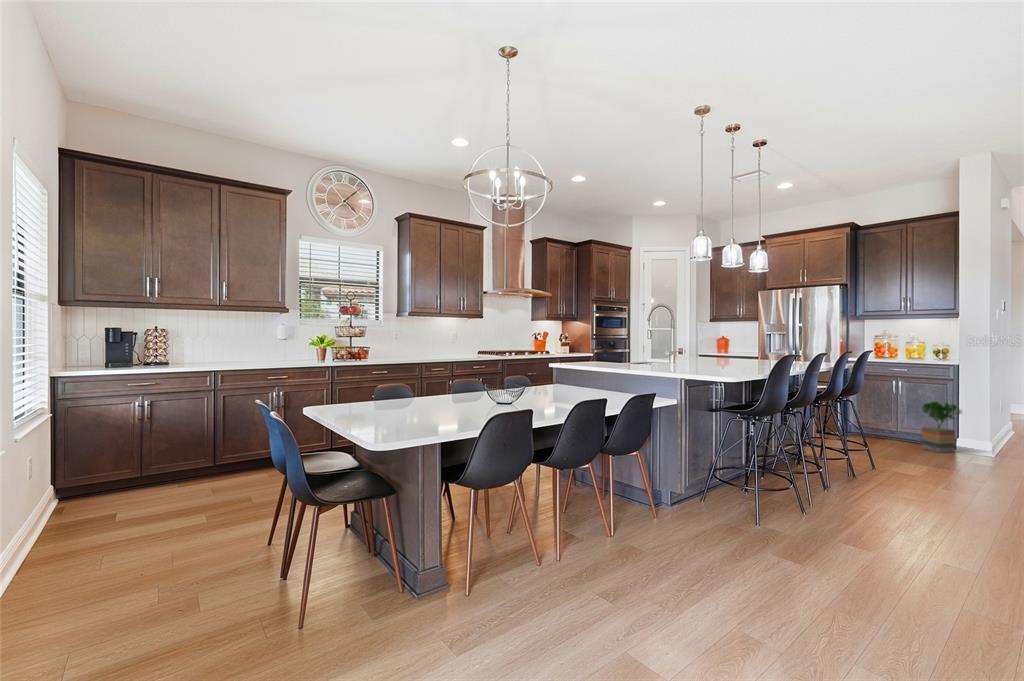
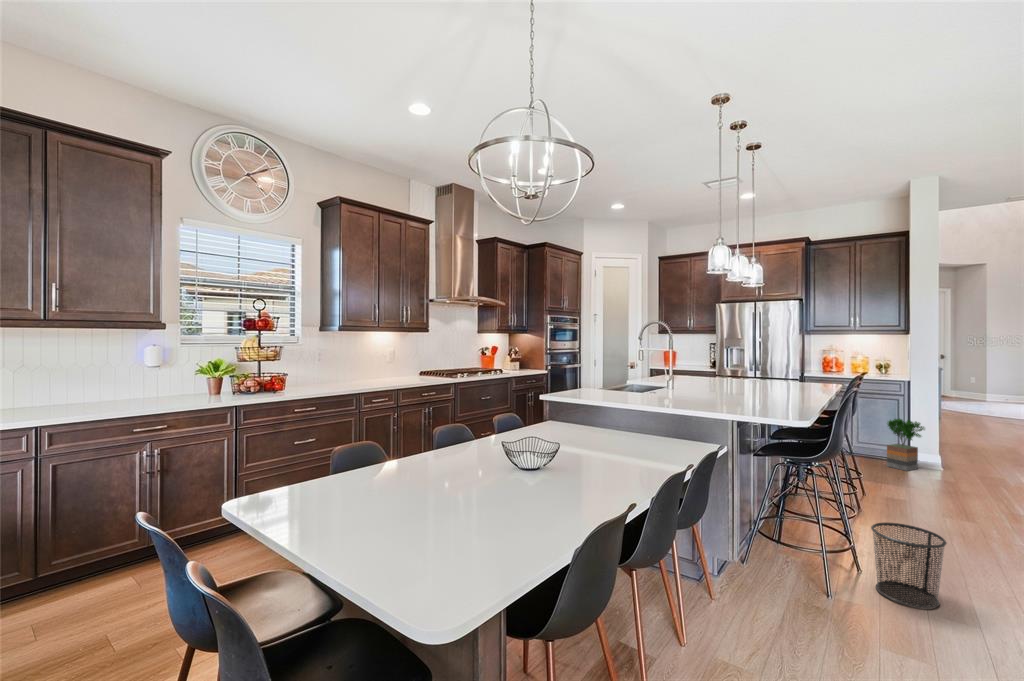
waste bin: none [789,465,845,530] -> present [871,522,947,609]

